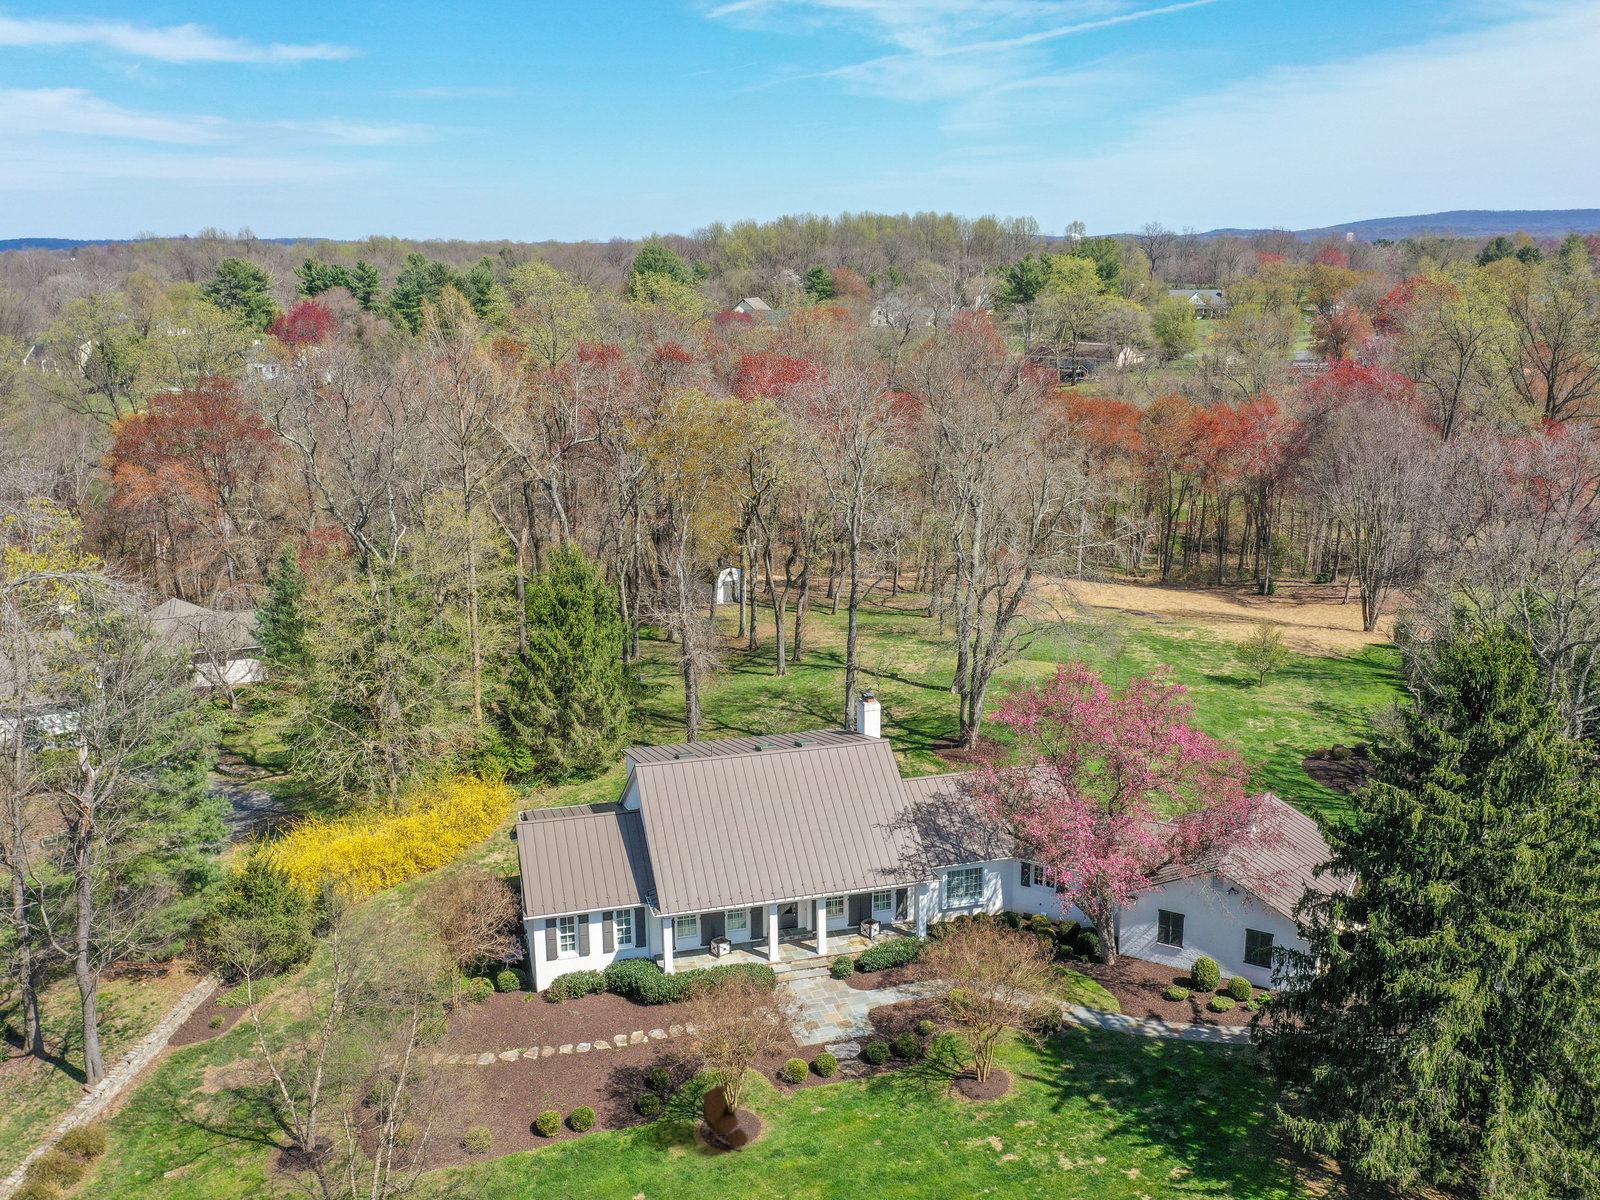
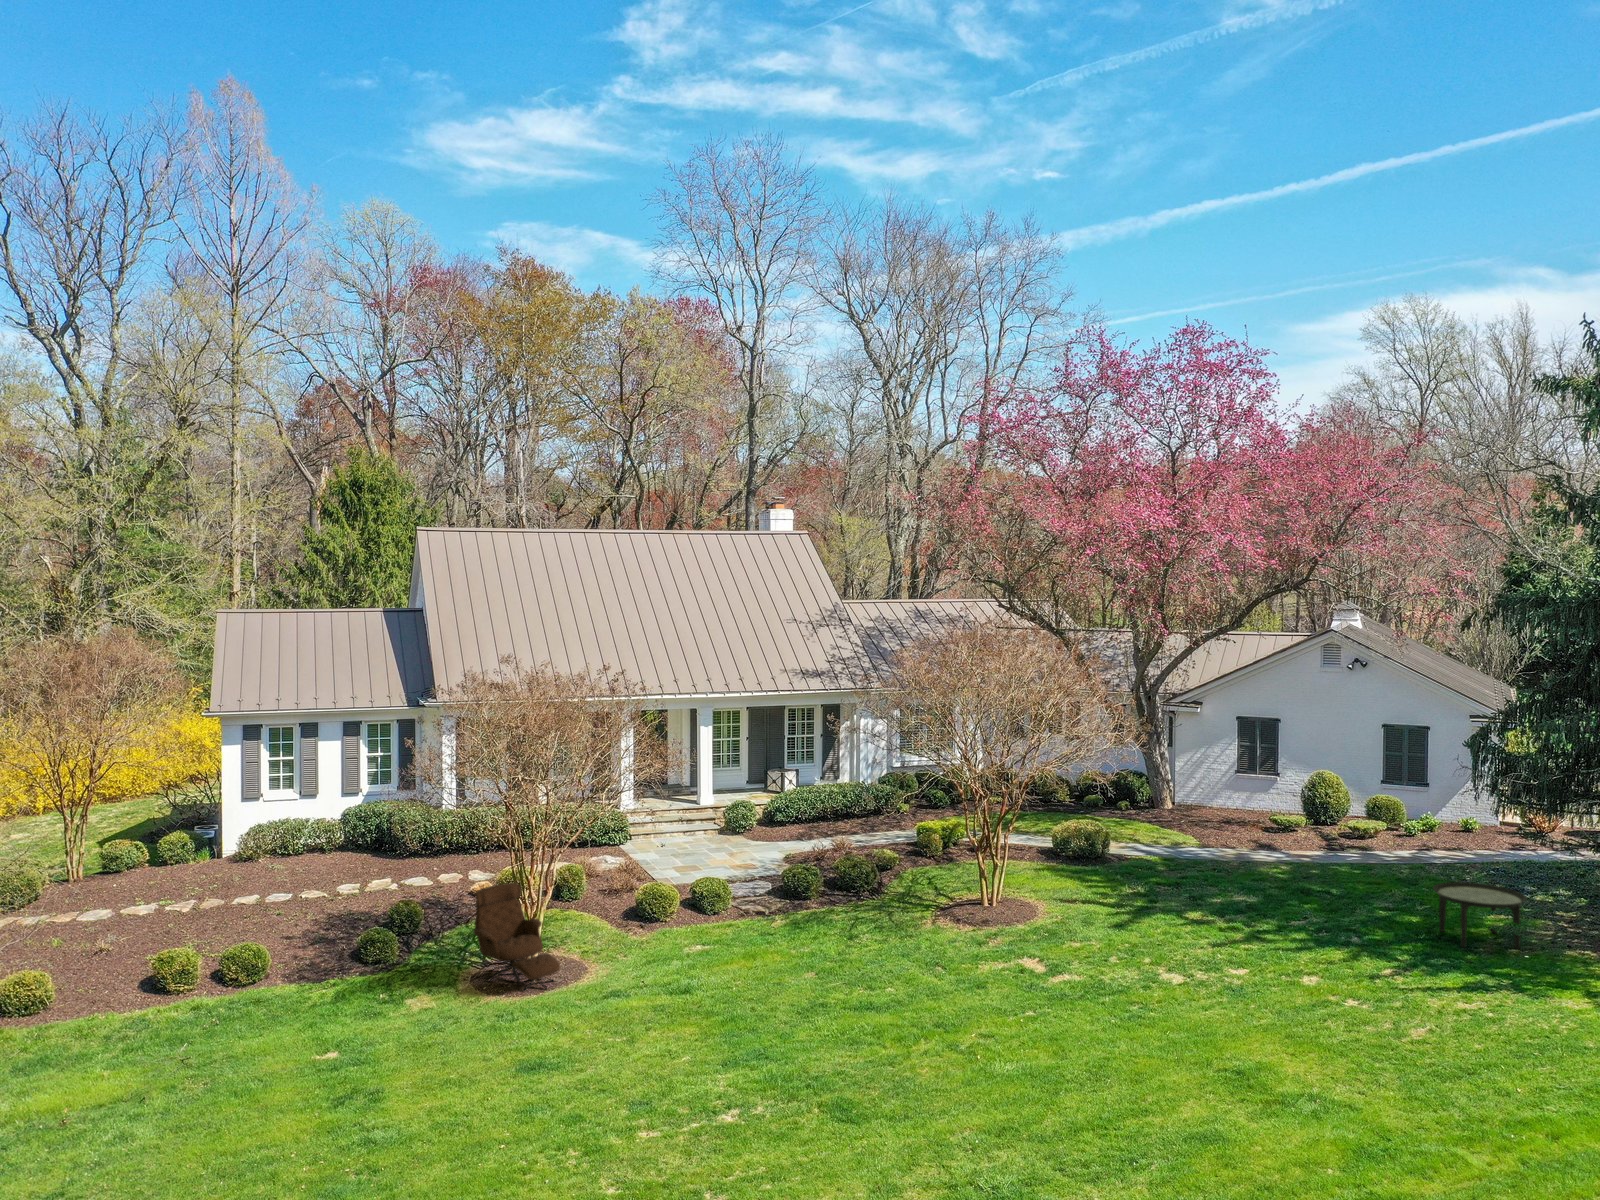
round table: none [1229,1094,1279,1144] -> present [1433,882,1527,949]

